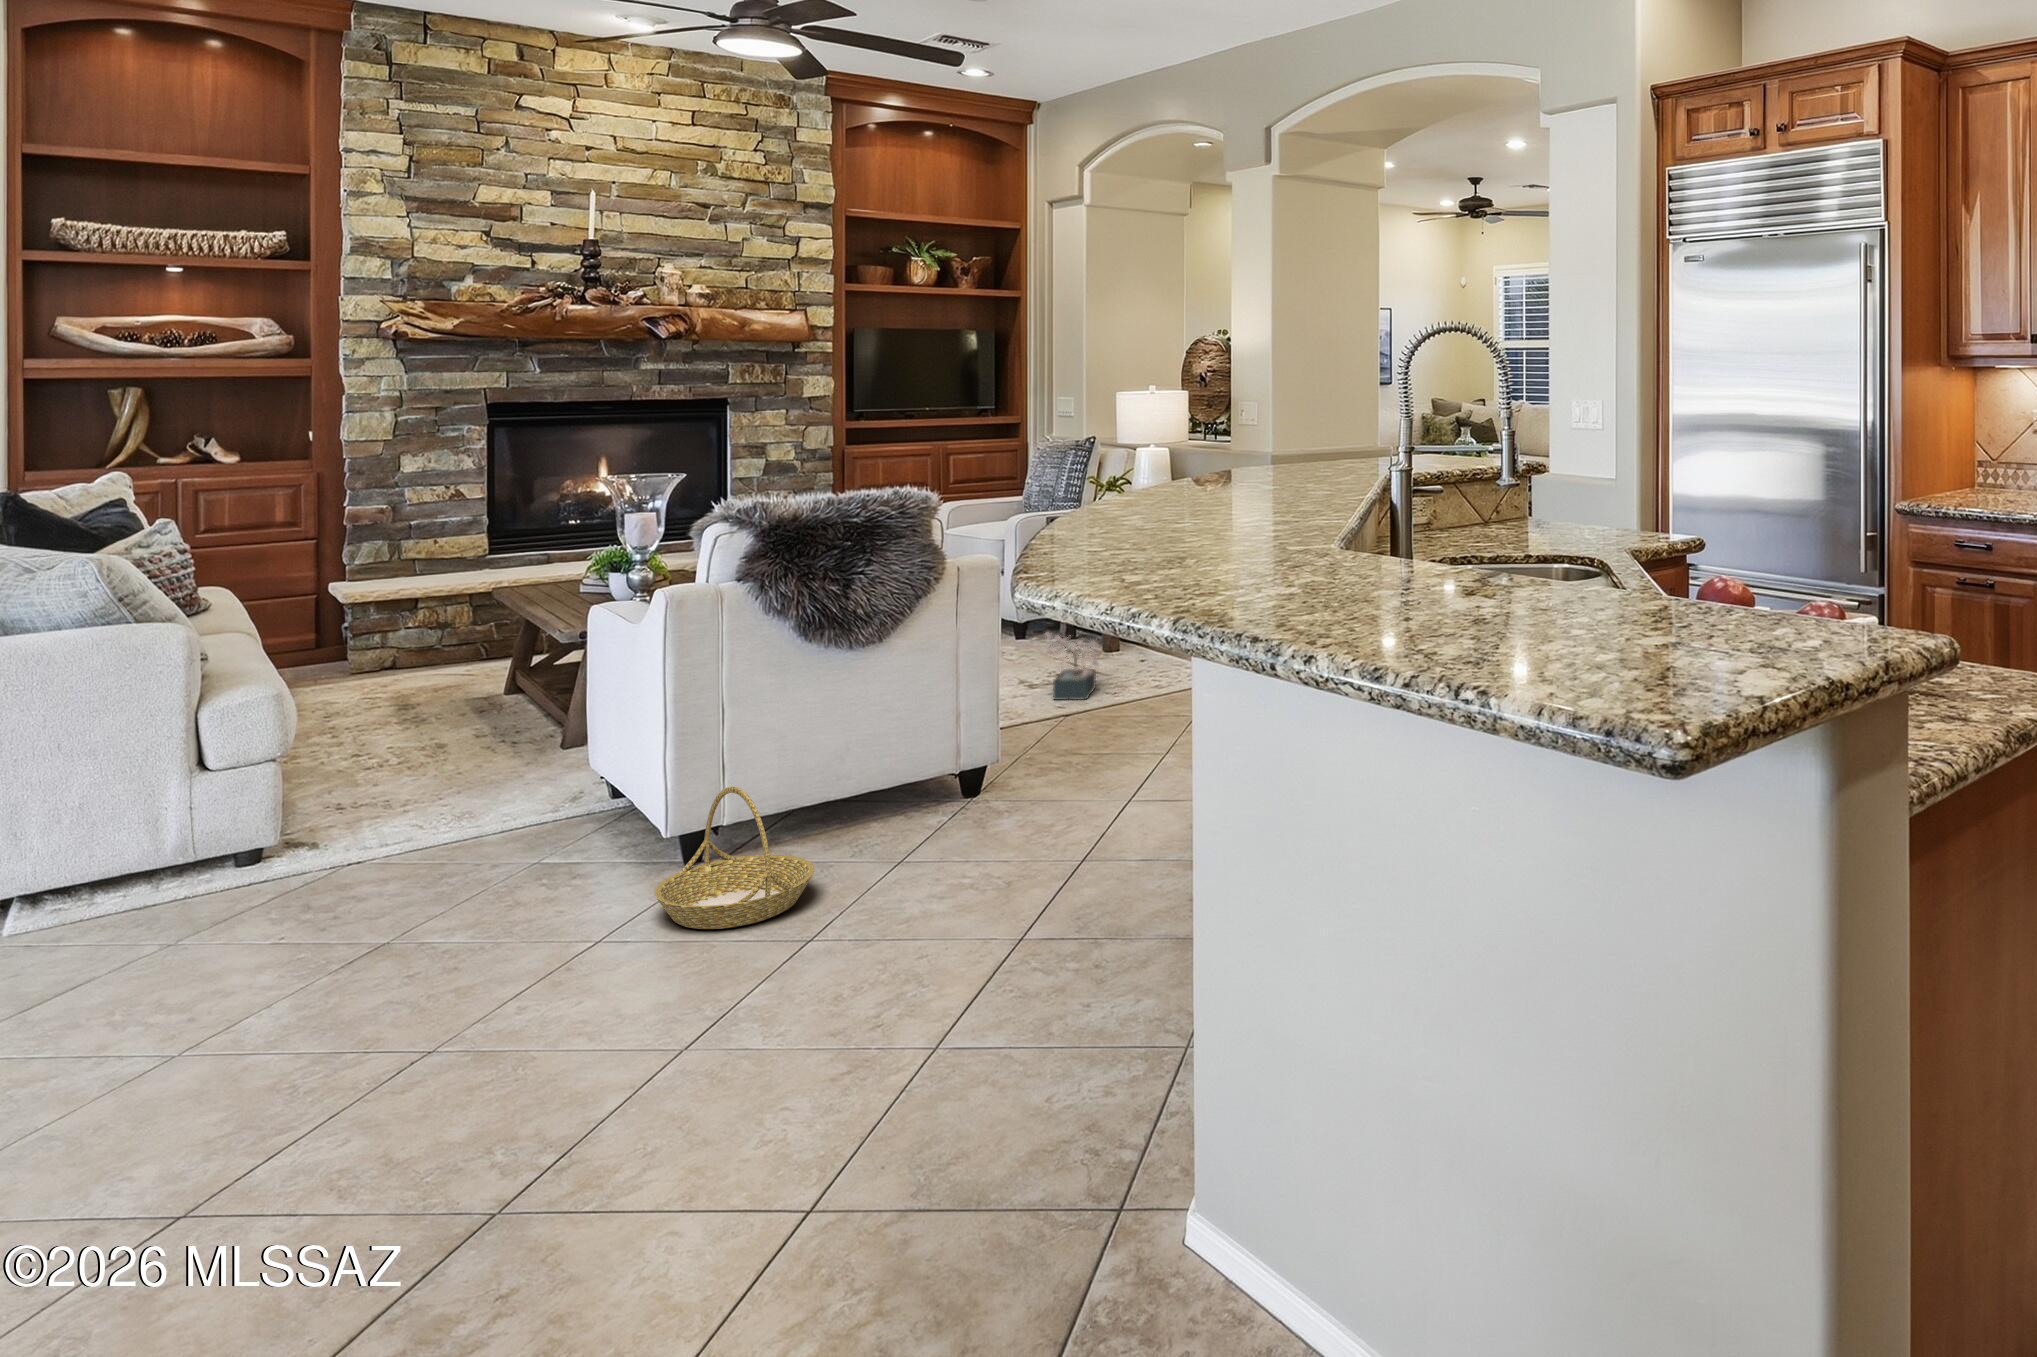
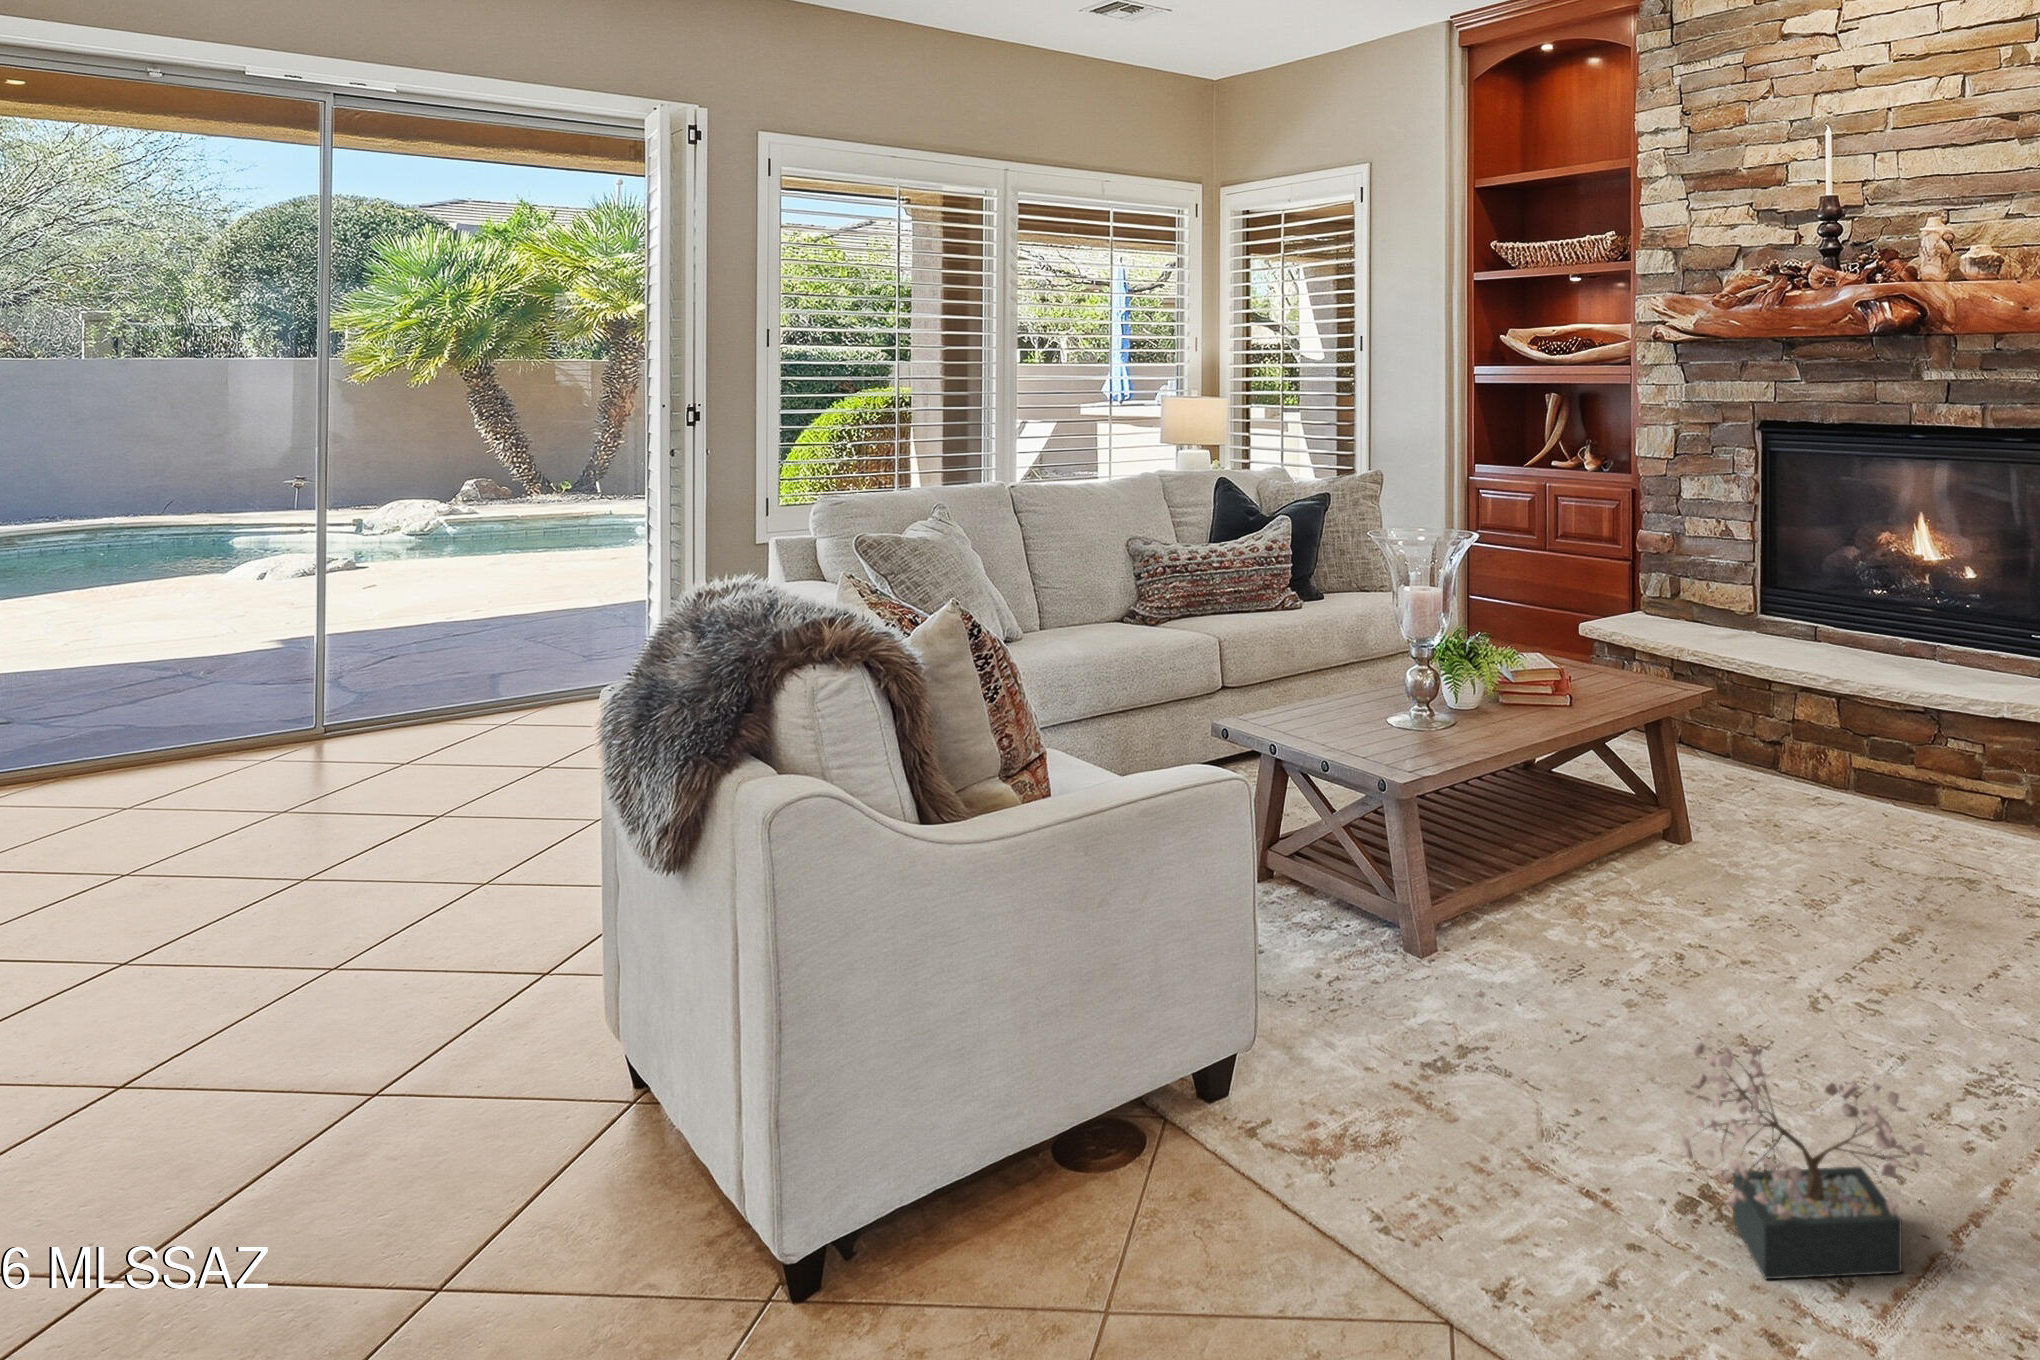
basket: present [654,786,815,929] -> none [304,960,557,1190]

